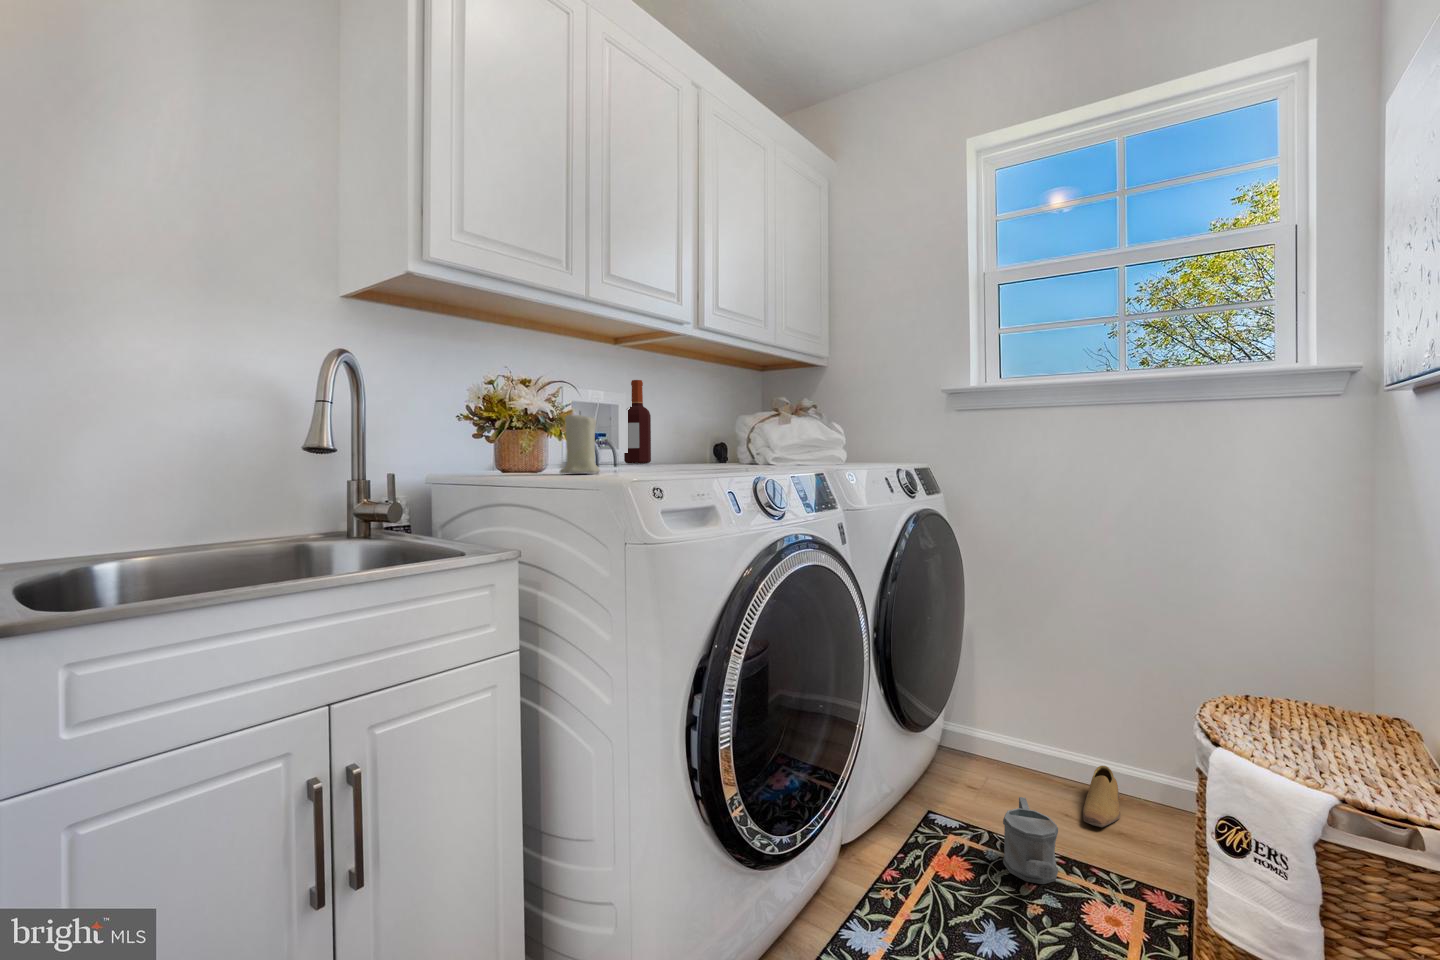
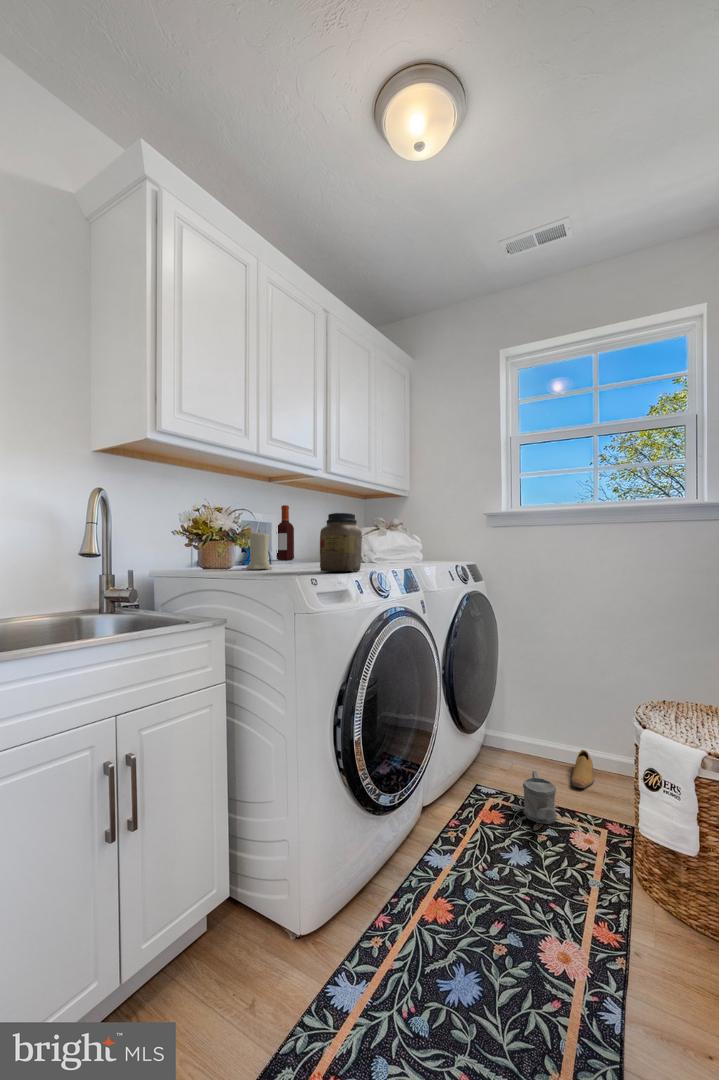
jar: none [669,379,739,476] -> present [320,513,362,571]

